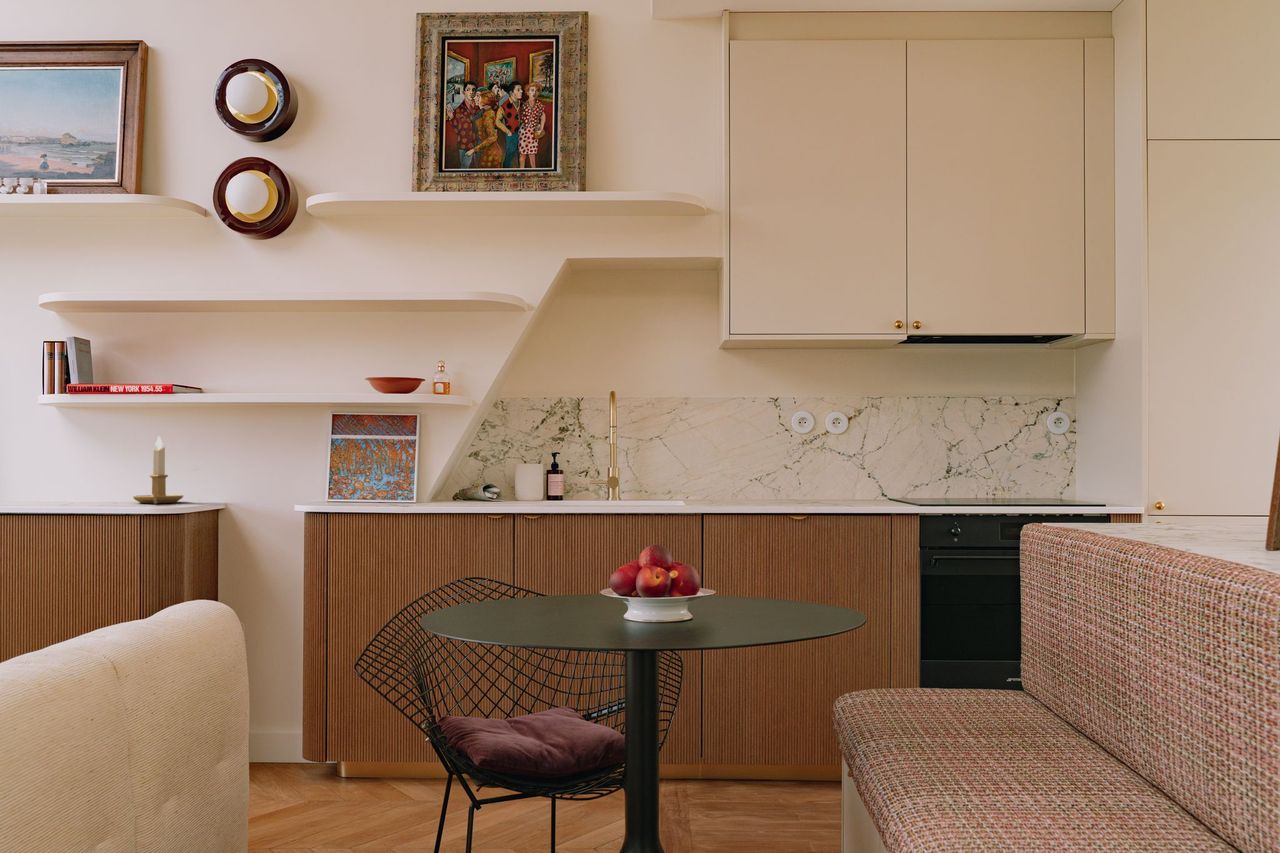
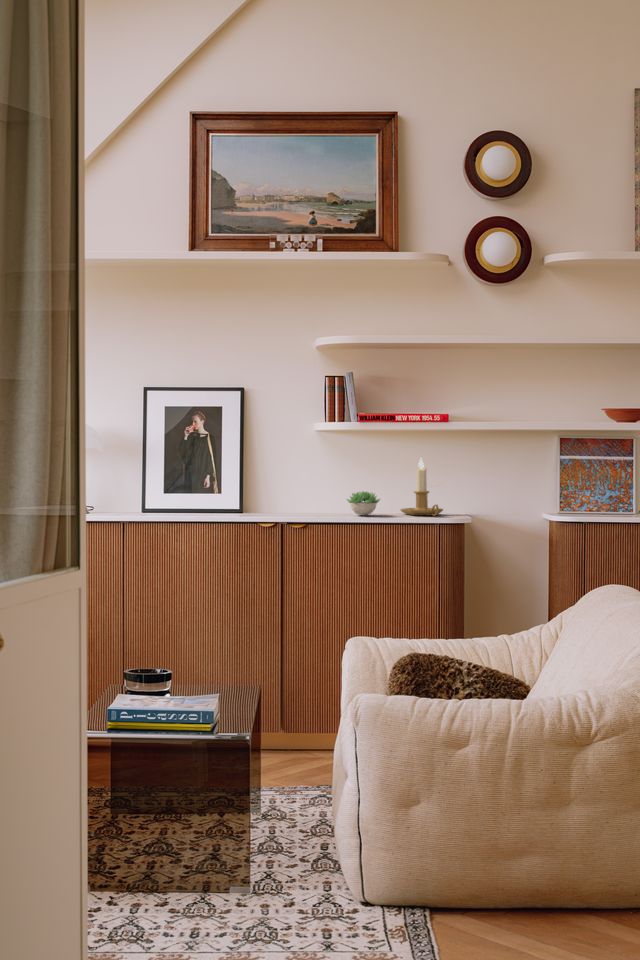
succulent plant: none [55,474,99,502] -> present [347,492,380,515]

